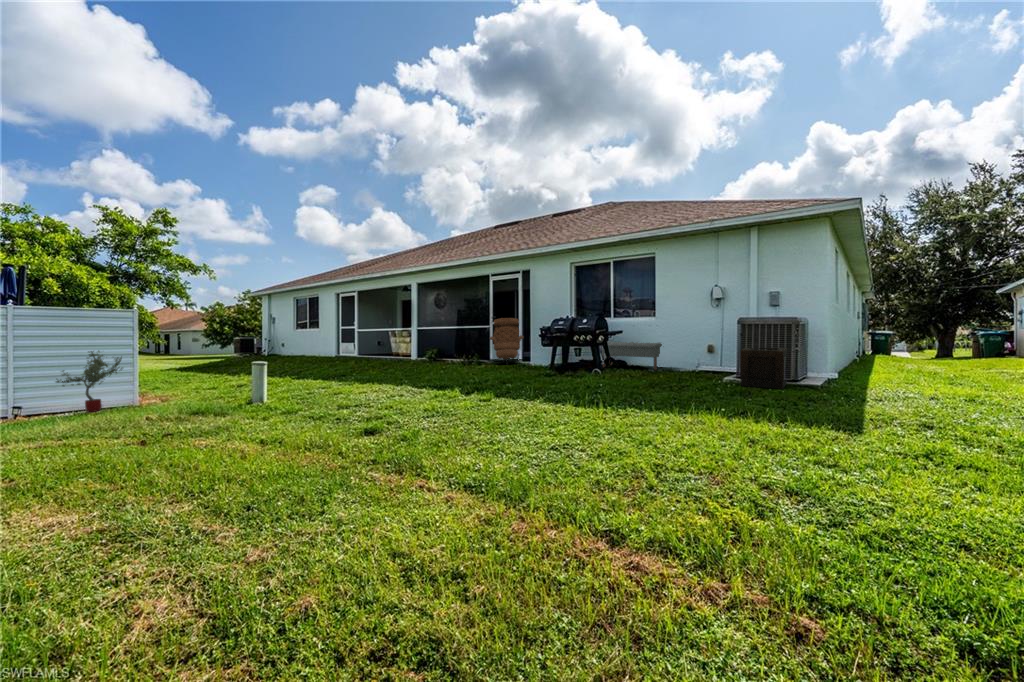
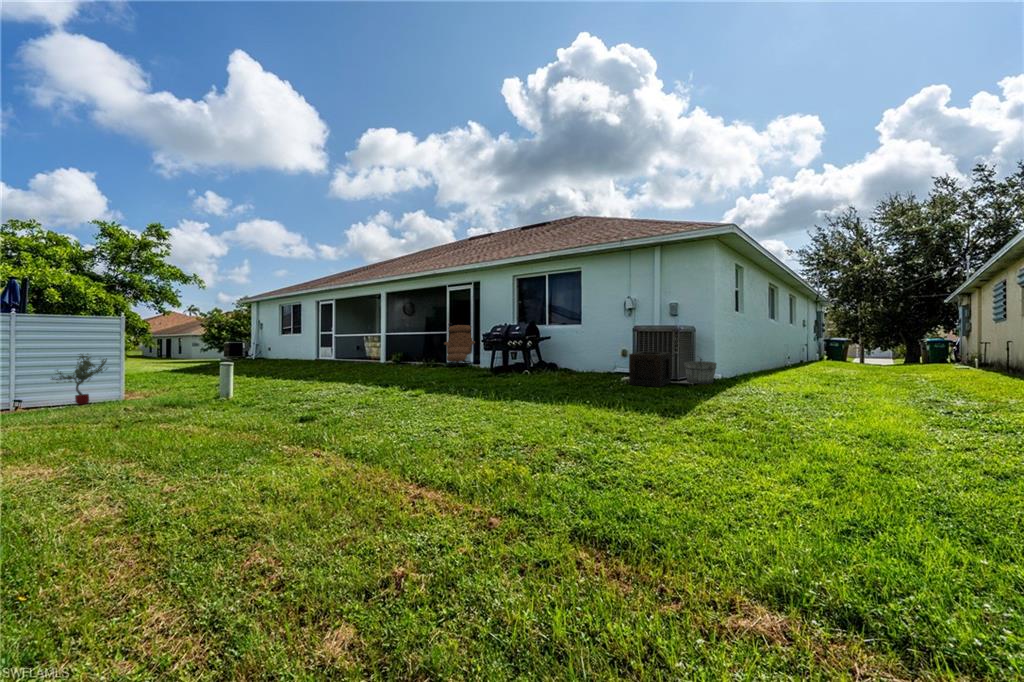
bench: present [602,342,662,370] -> none [534,347,587,372]
wooden bucket: none [801,352,844,384] -> present [684,359,717,384]

